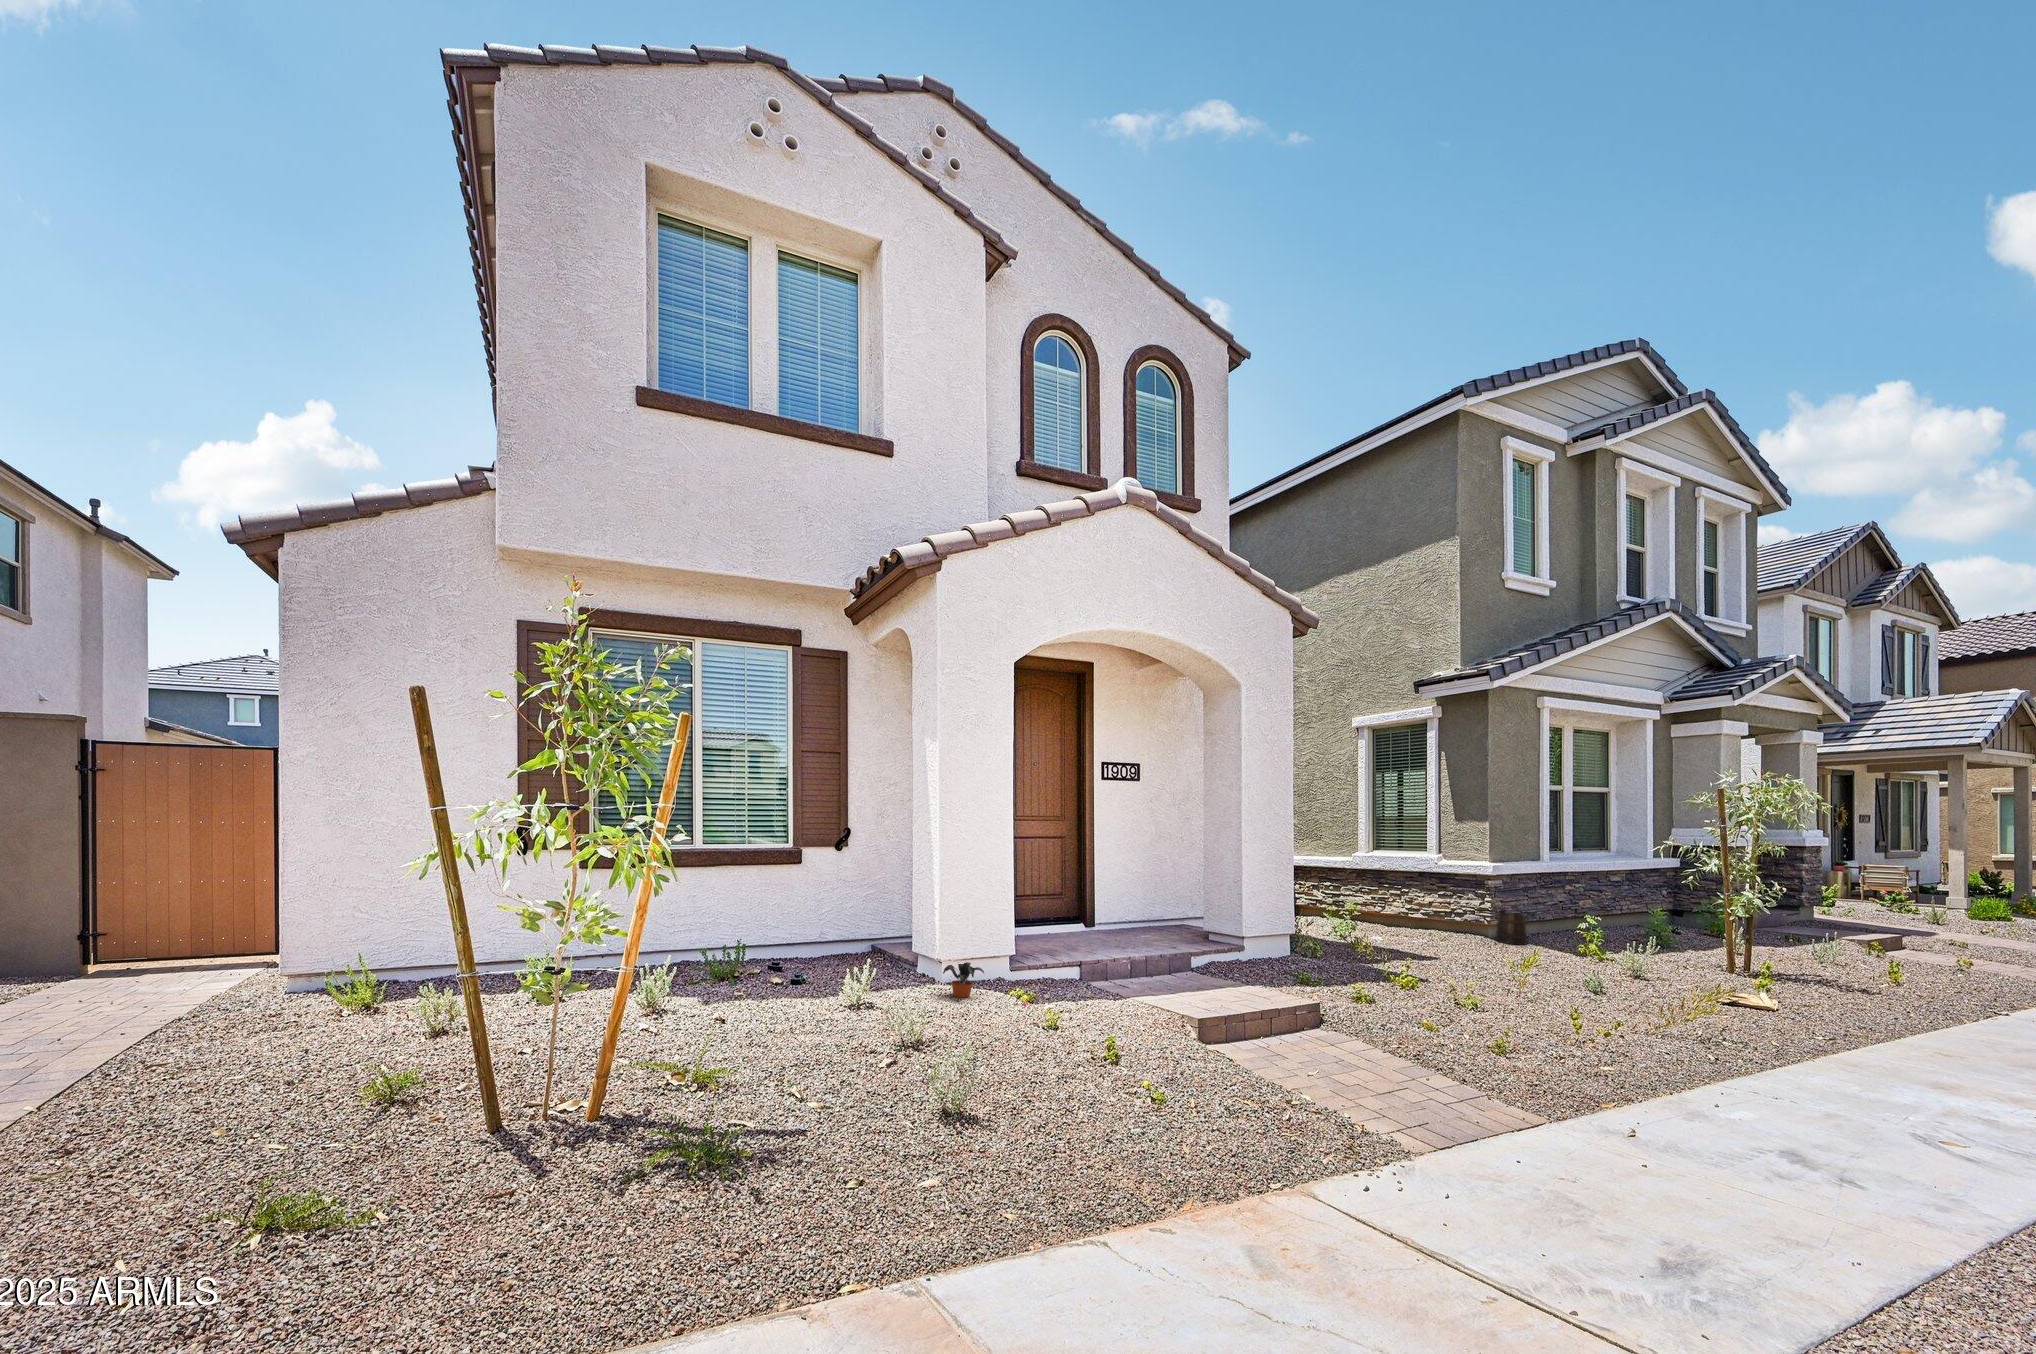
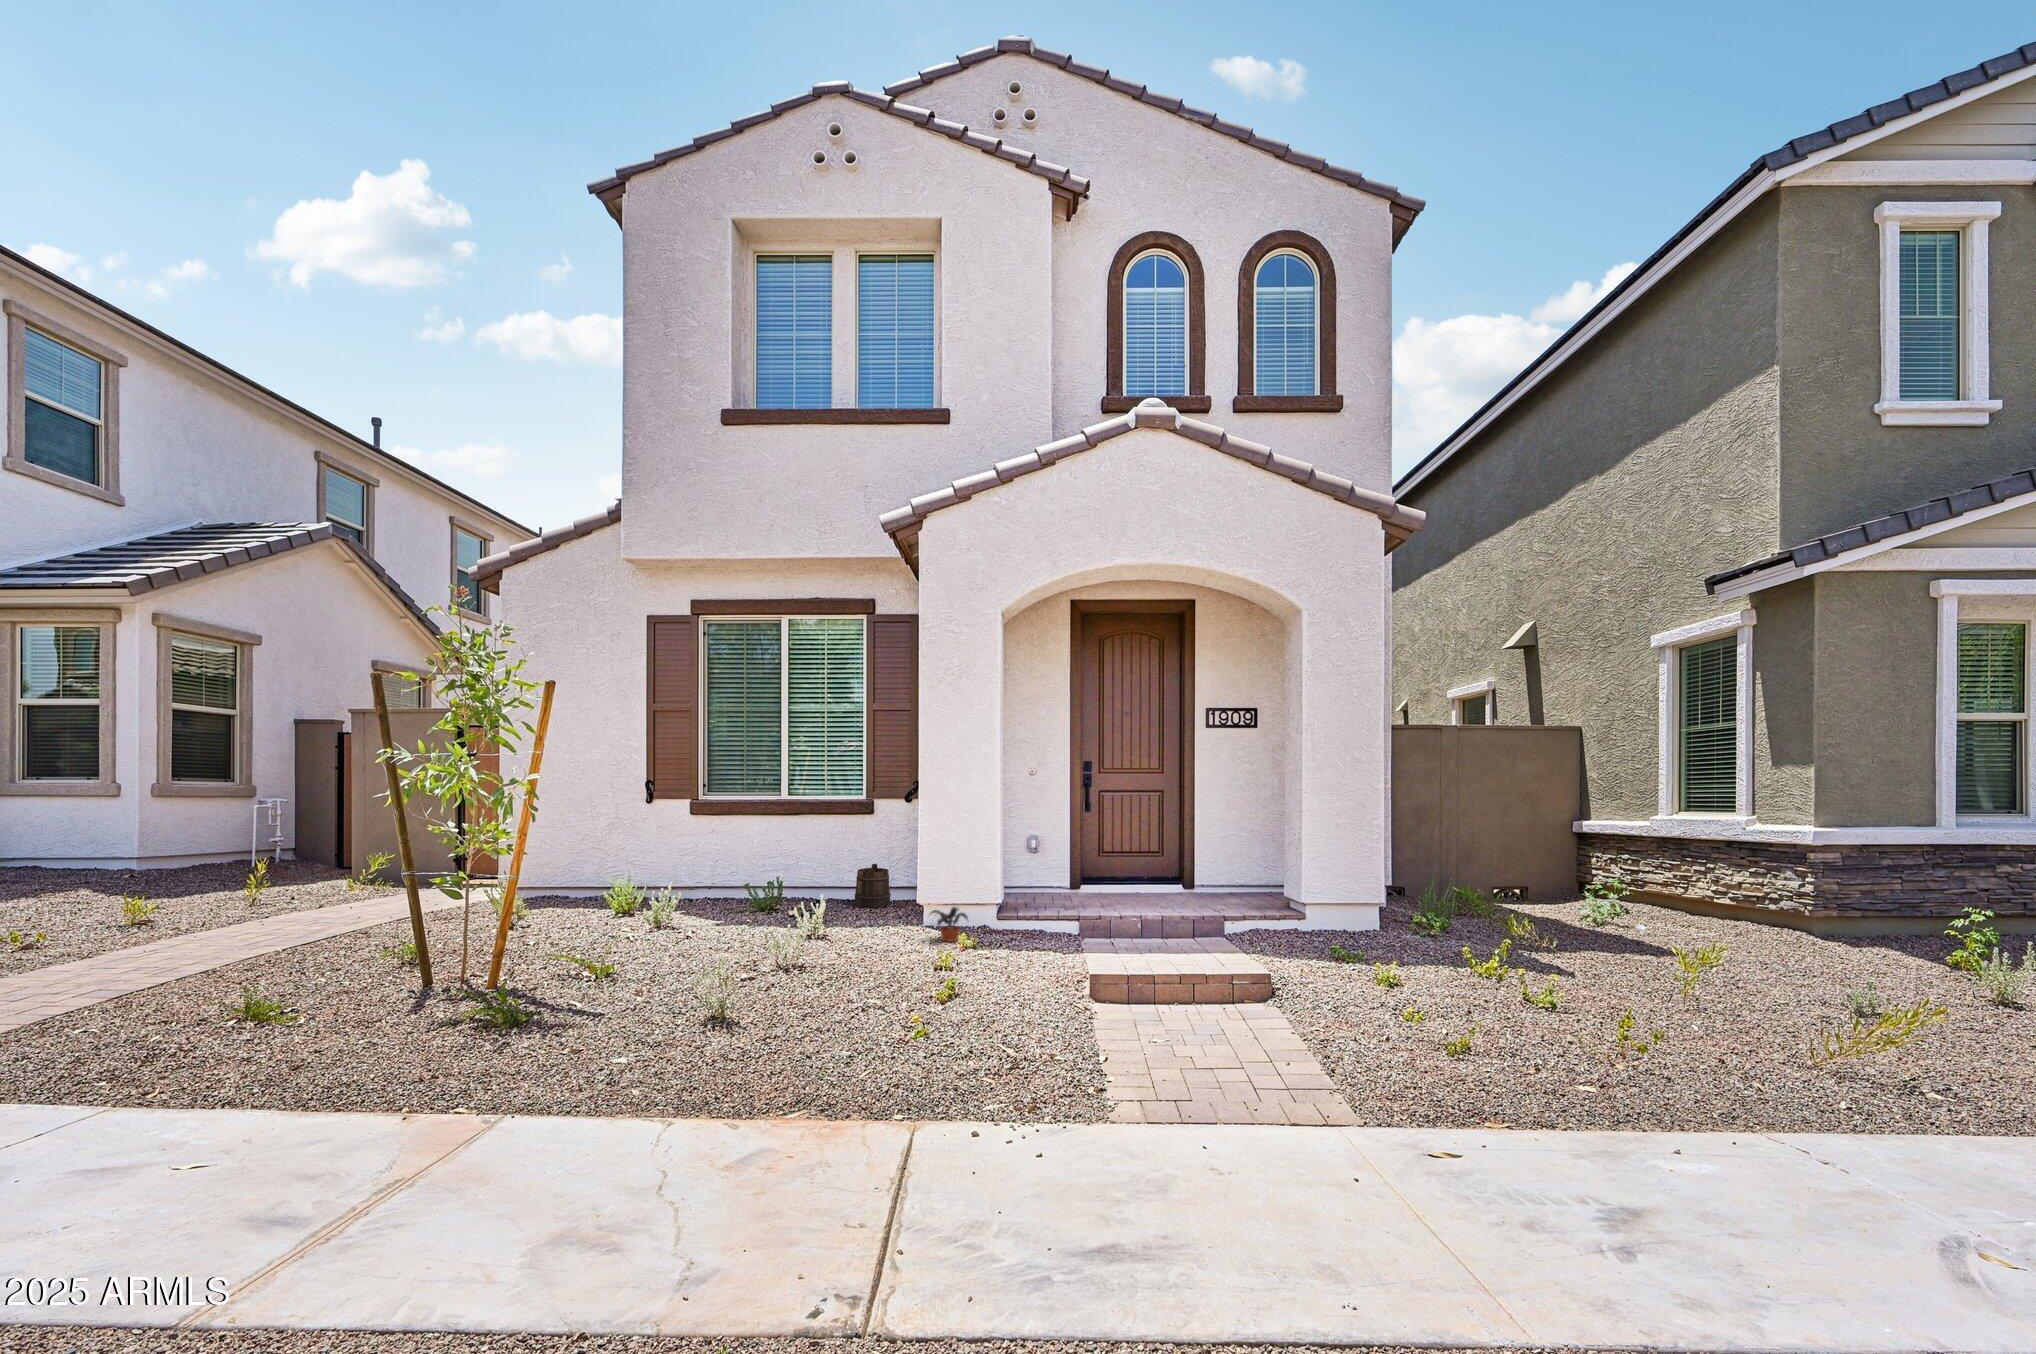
bucket: present [1496,909,1527,945] -> present [854,864,891,908]

